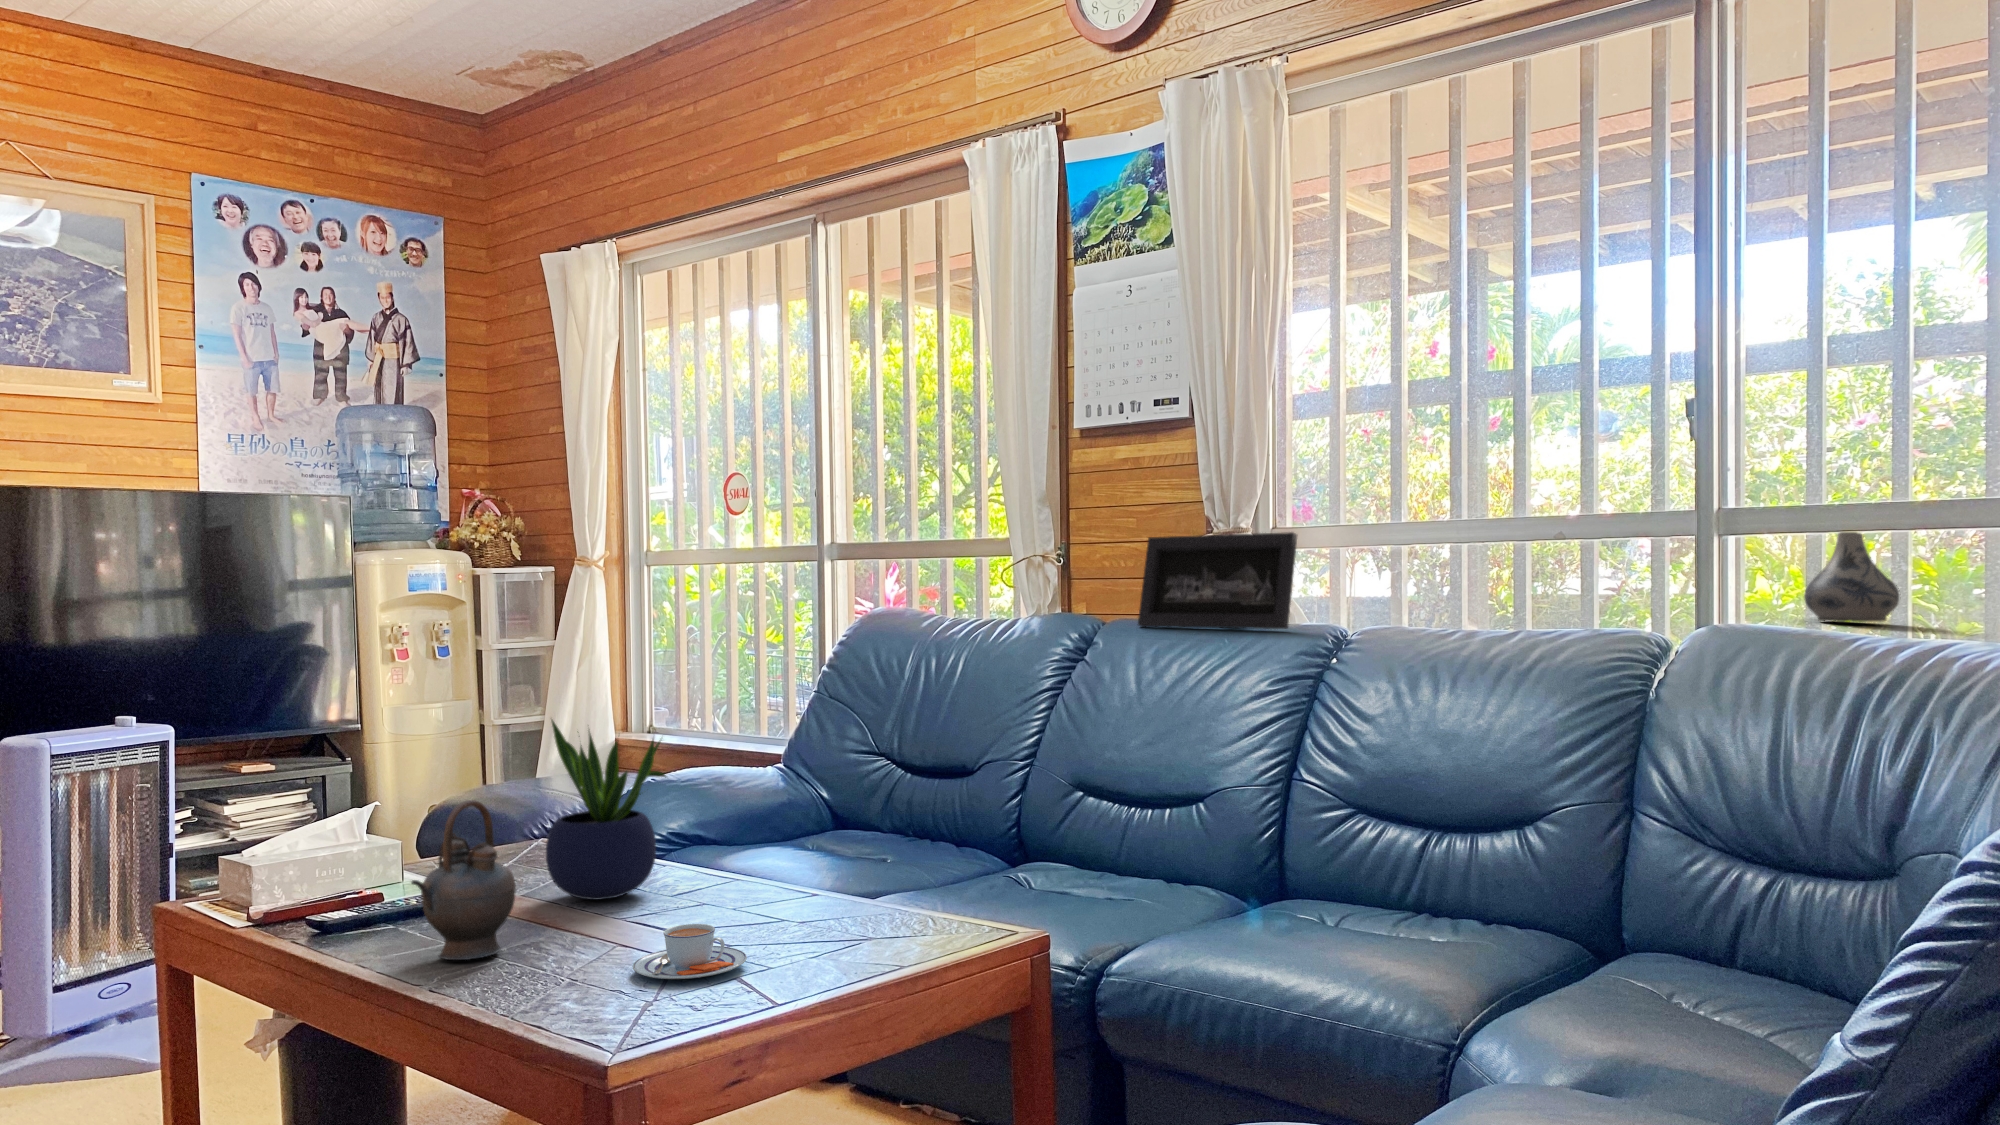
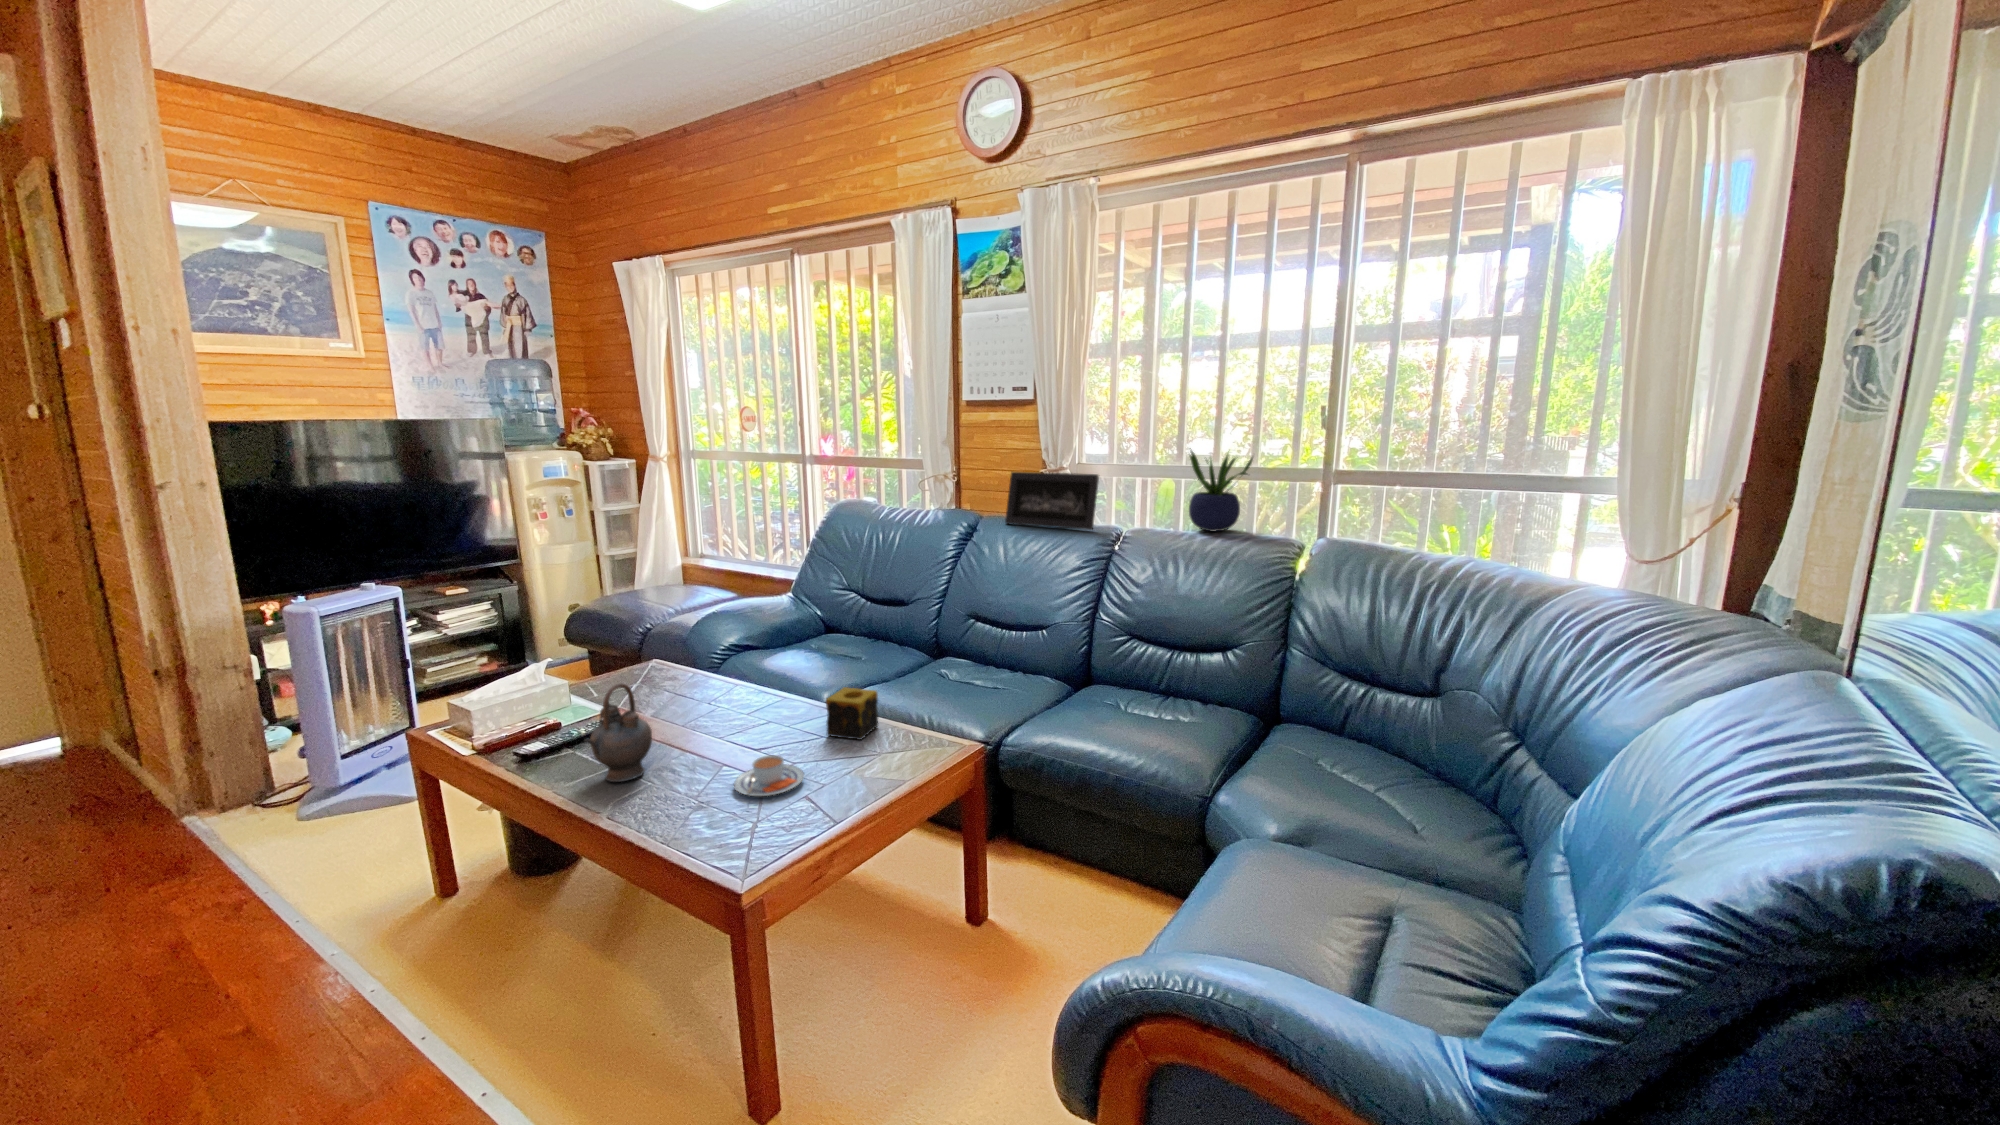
decorative vase: present [1804,532,1899,622] -> none [1372,462,1423,534]
potted plant: present [546,720,666,900] -> present [1189,448,1253,531]
candle: none [796,847,884,928] -> present [826,687,878,740]

